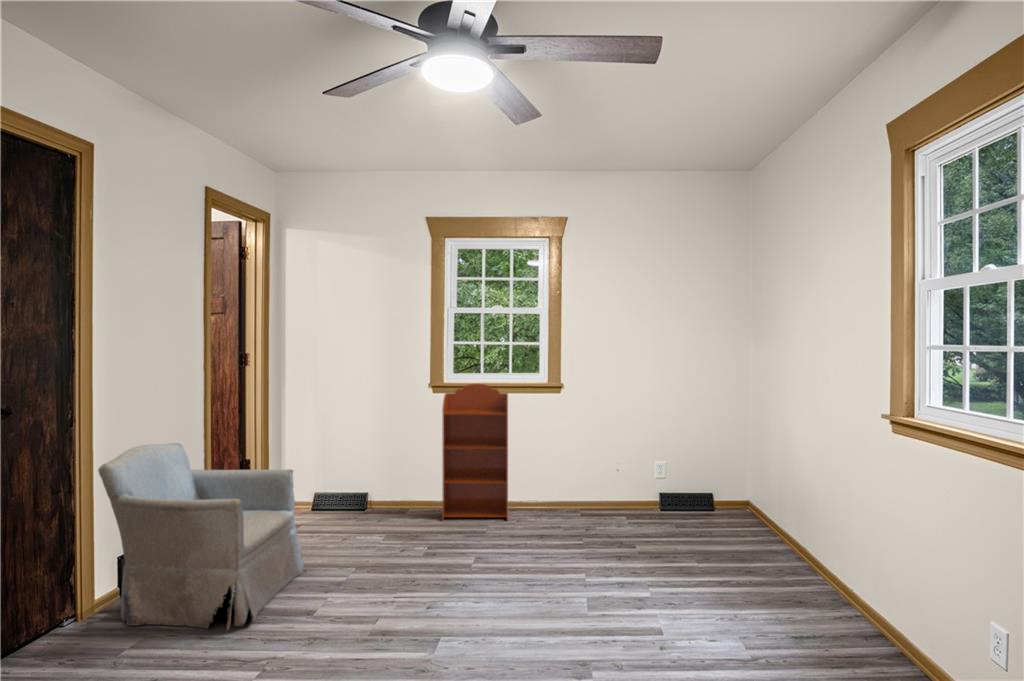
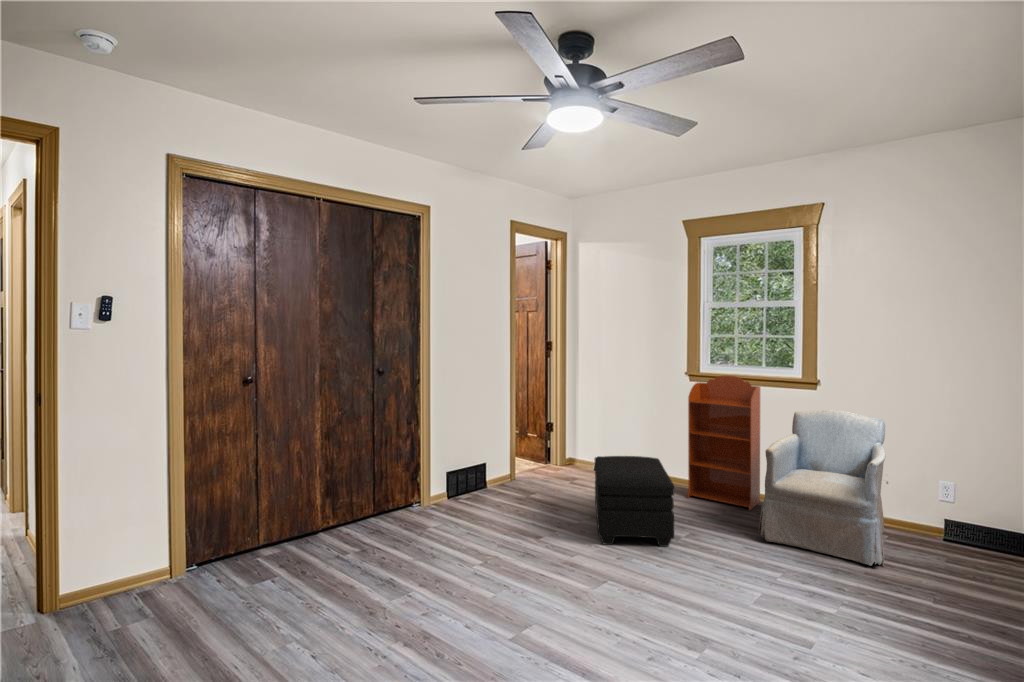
armchair: present [98,443,304,631] -> present [758,409,886,566]
ottoman: none [354,481,476,596] -> present [595,456,674,547]

